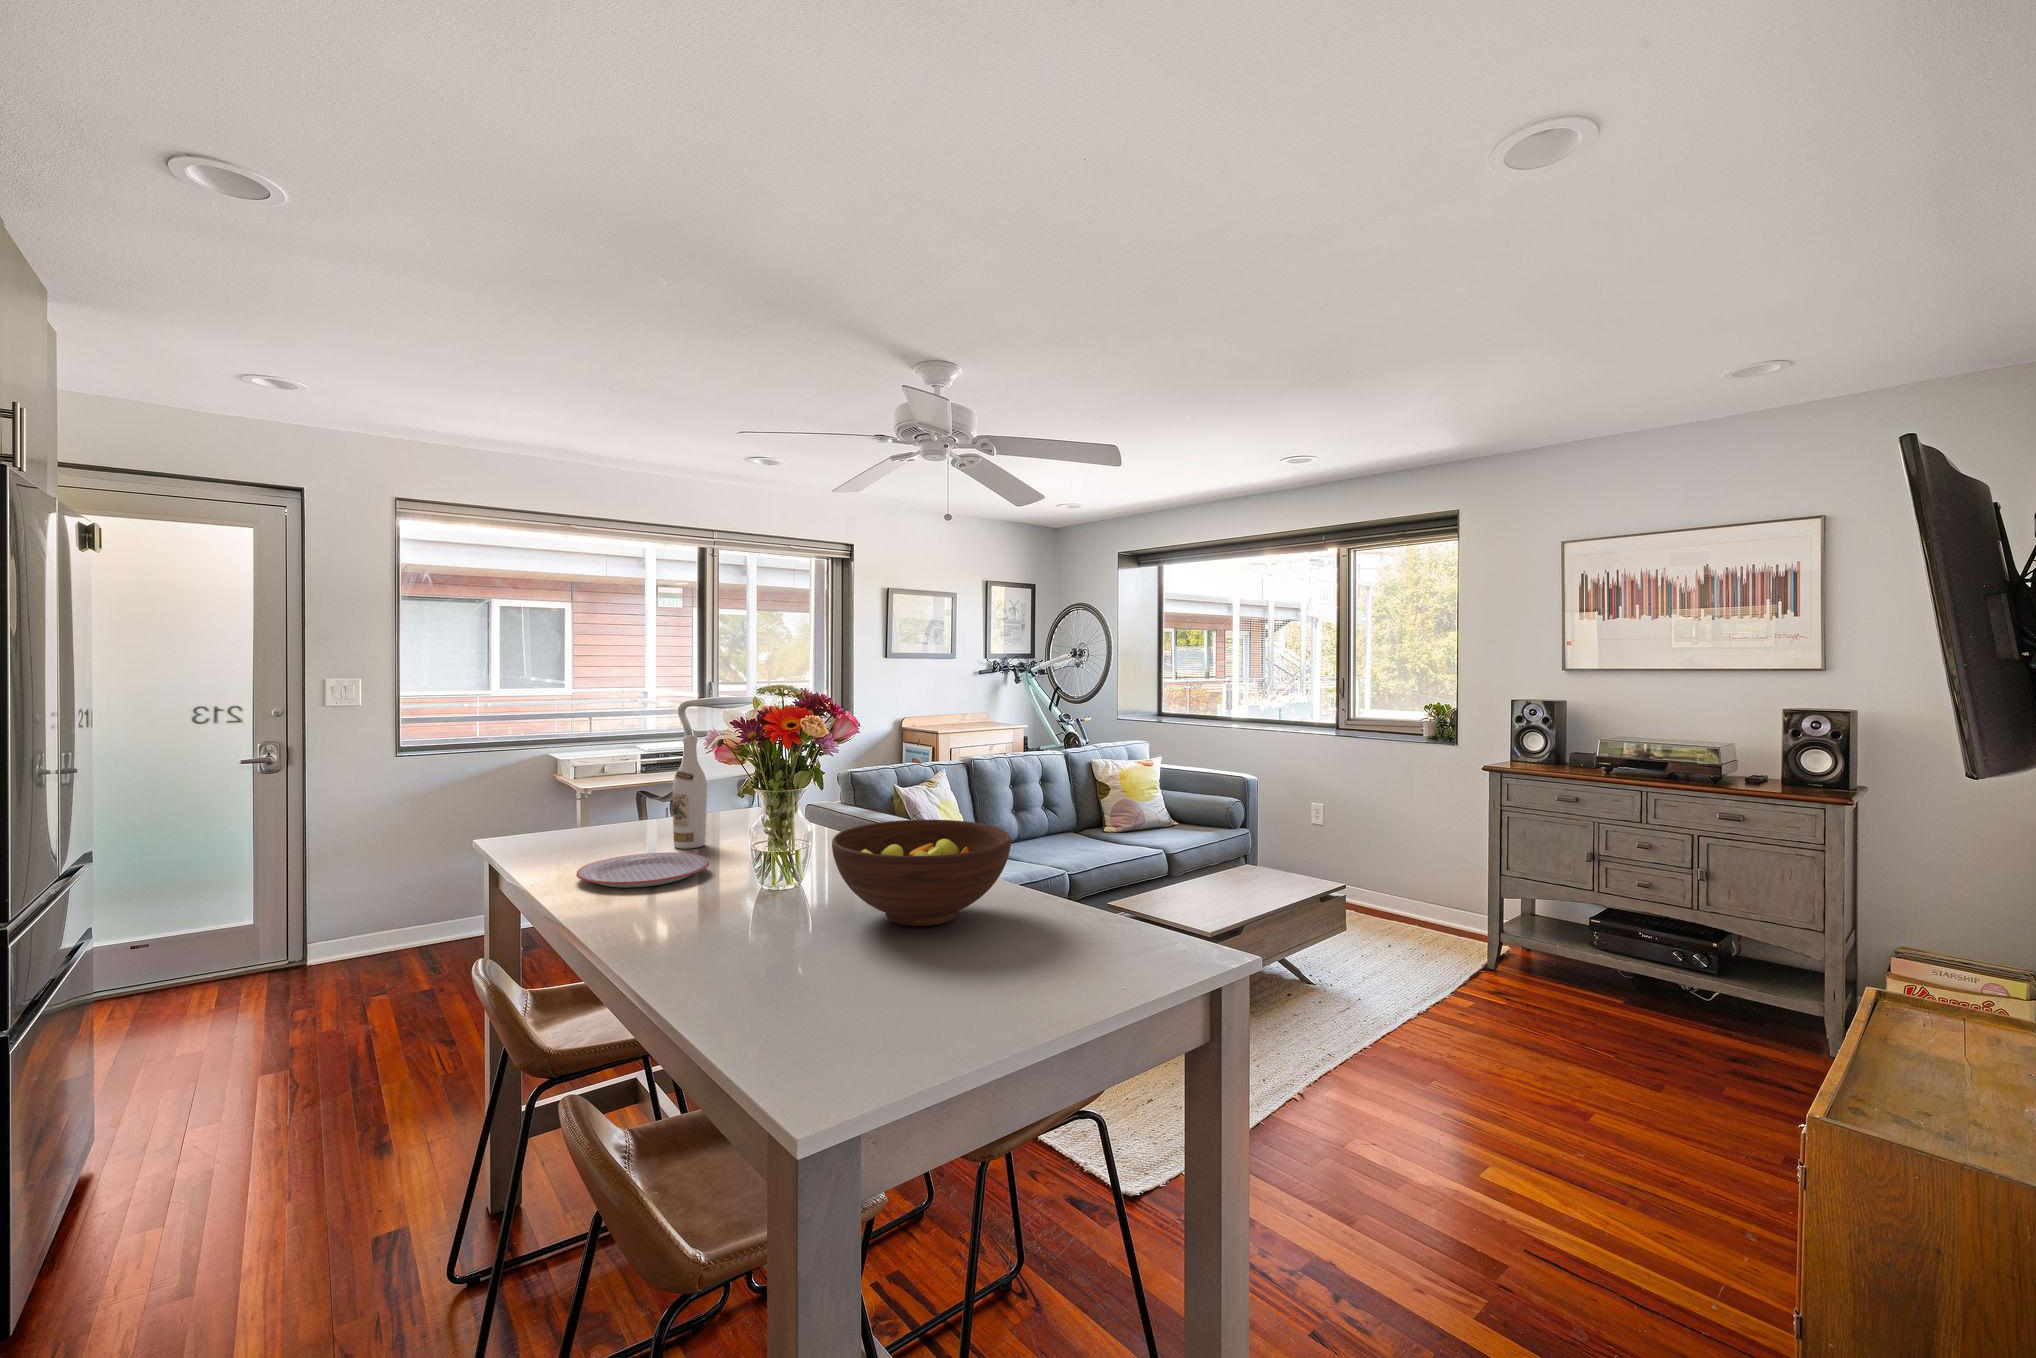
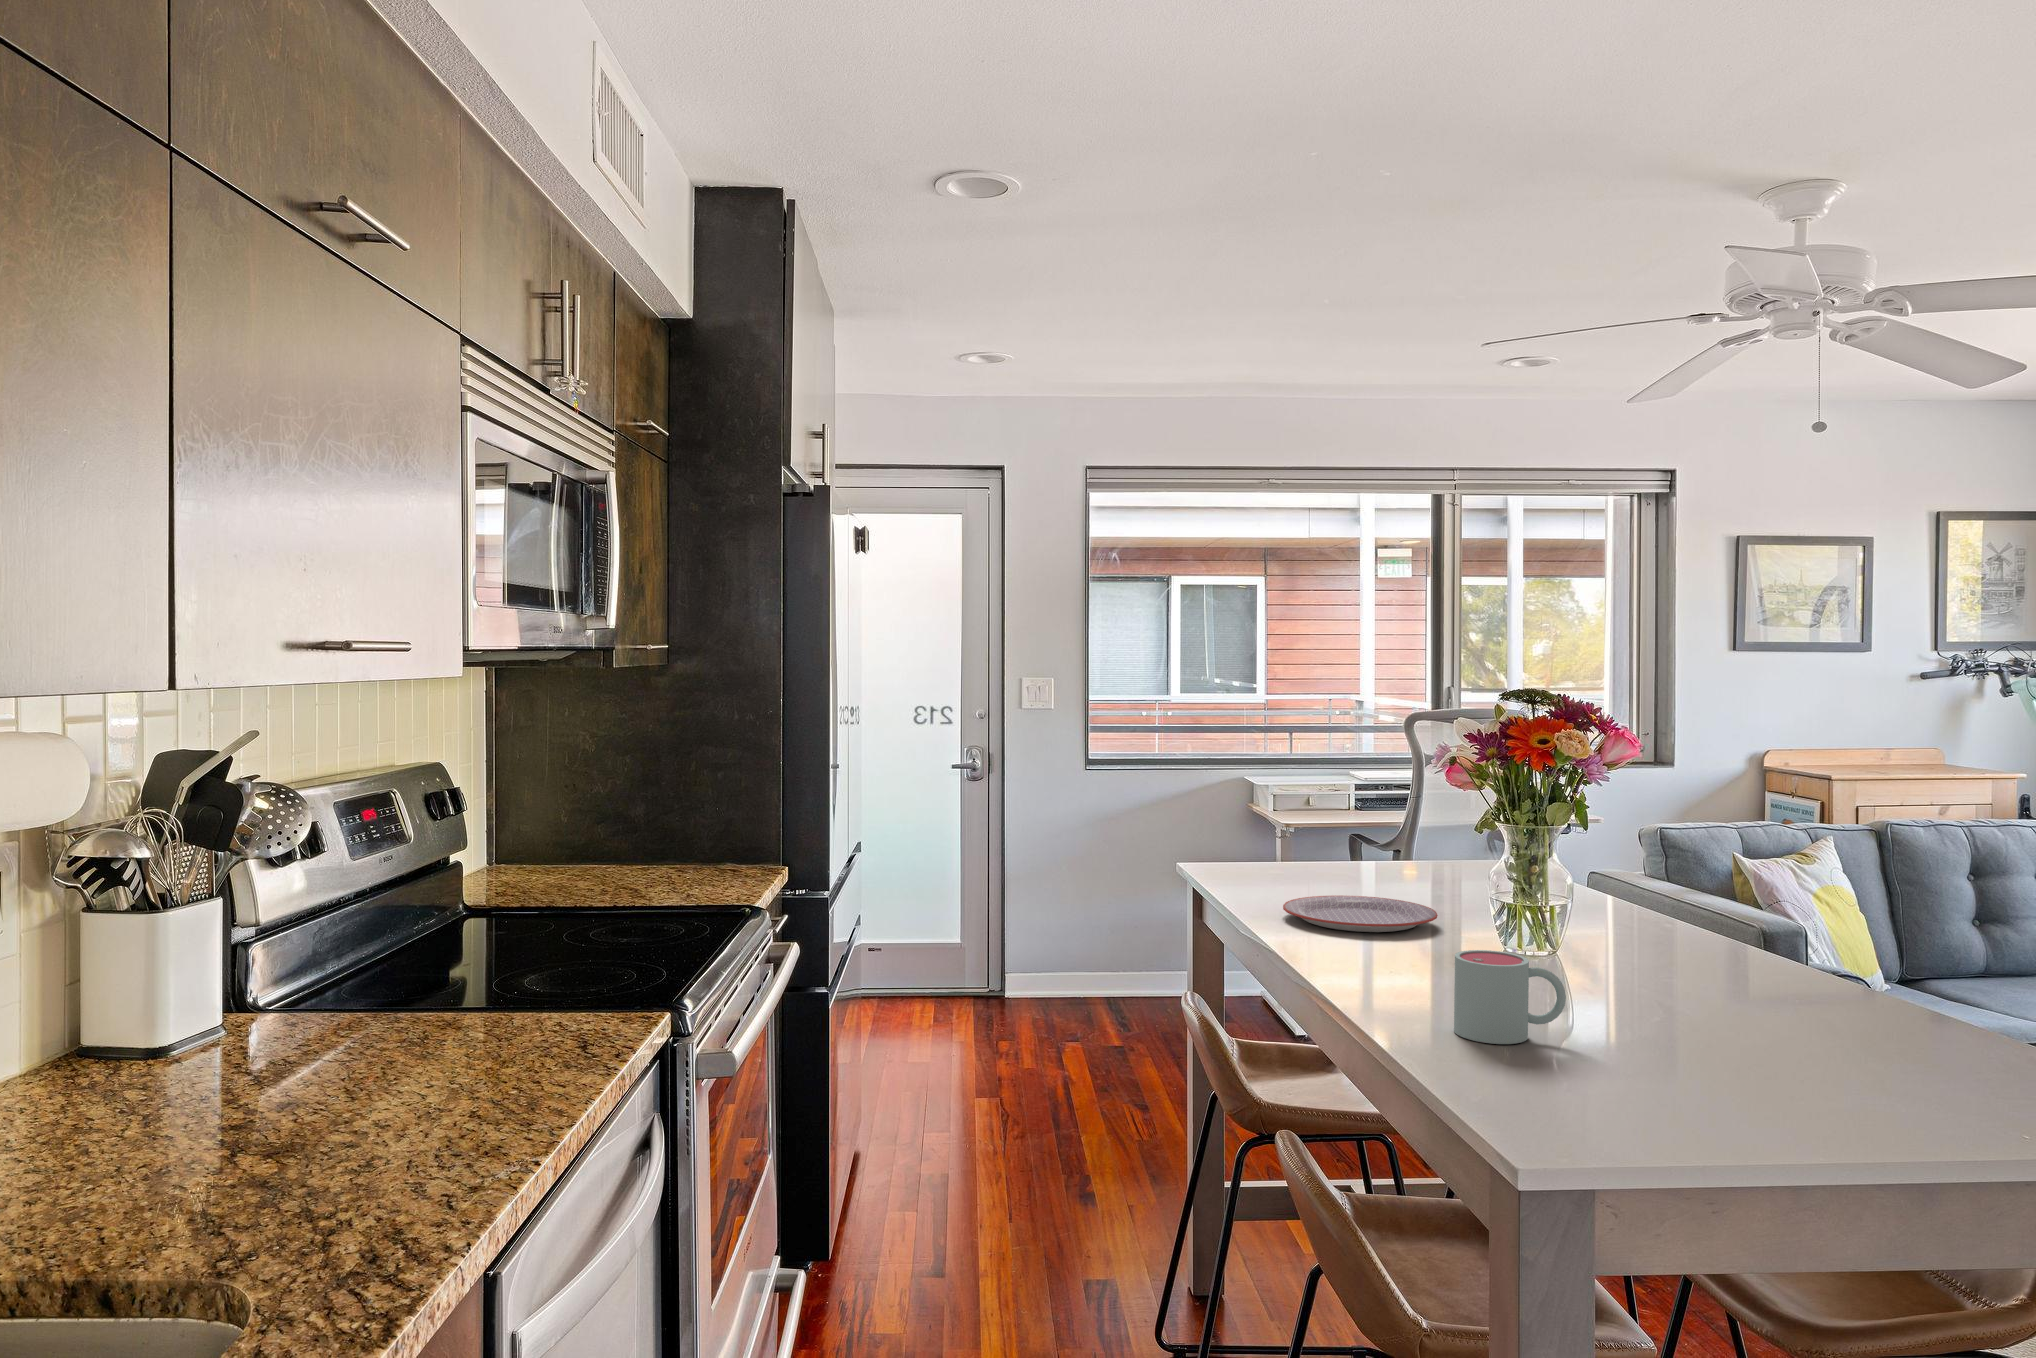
wine bottle: present [673,735,707,849] -> none [1393,752,1435,899]
fruit bowl: present [832,820,1011,926] -> none [1596,882,1886,1030]
mug: none [727,902,815,983] -> present [1454,950,1566,1044]

